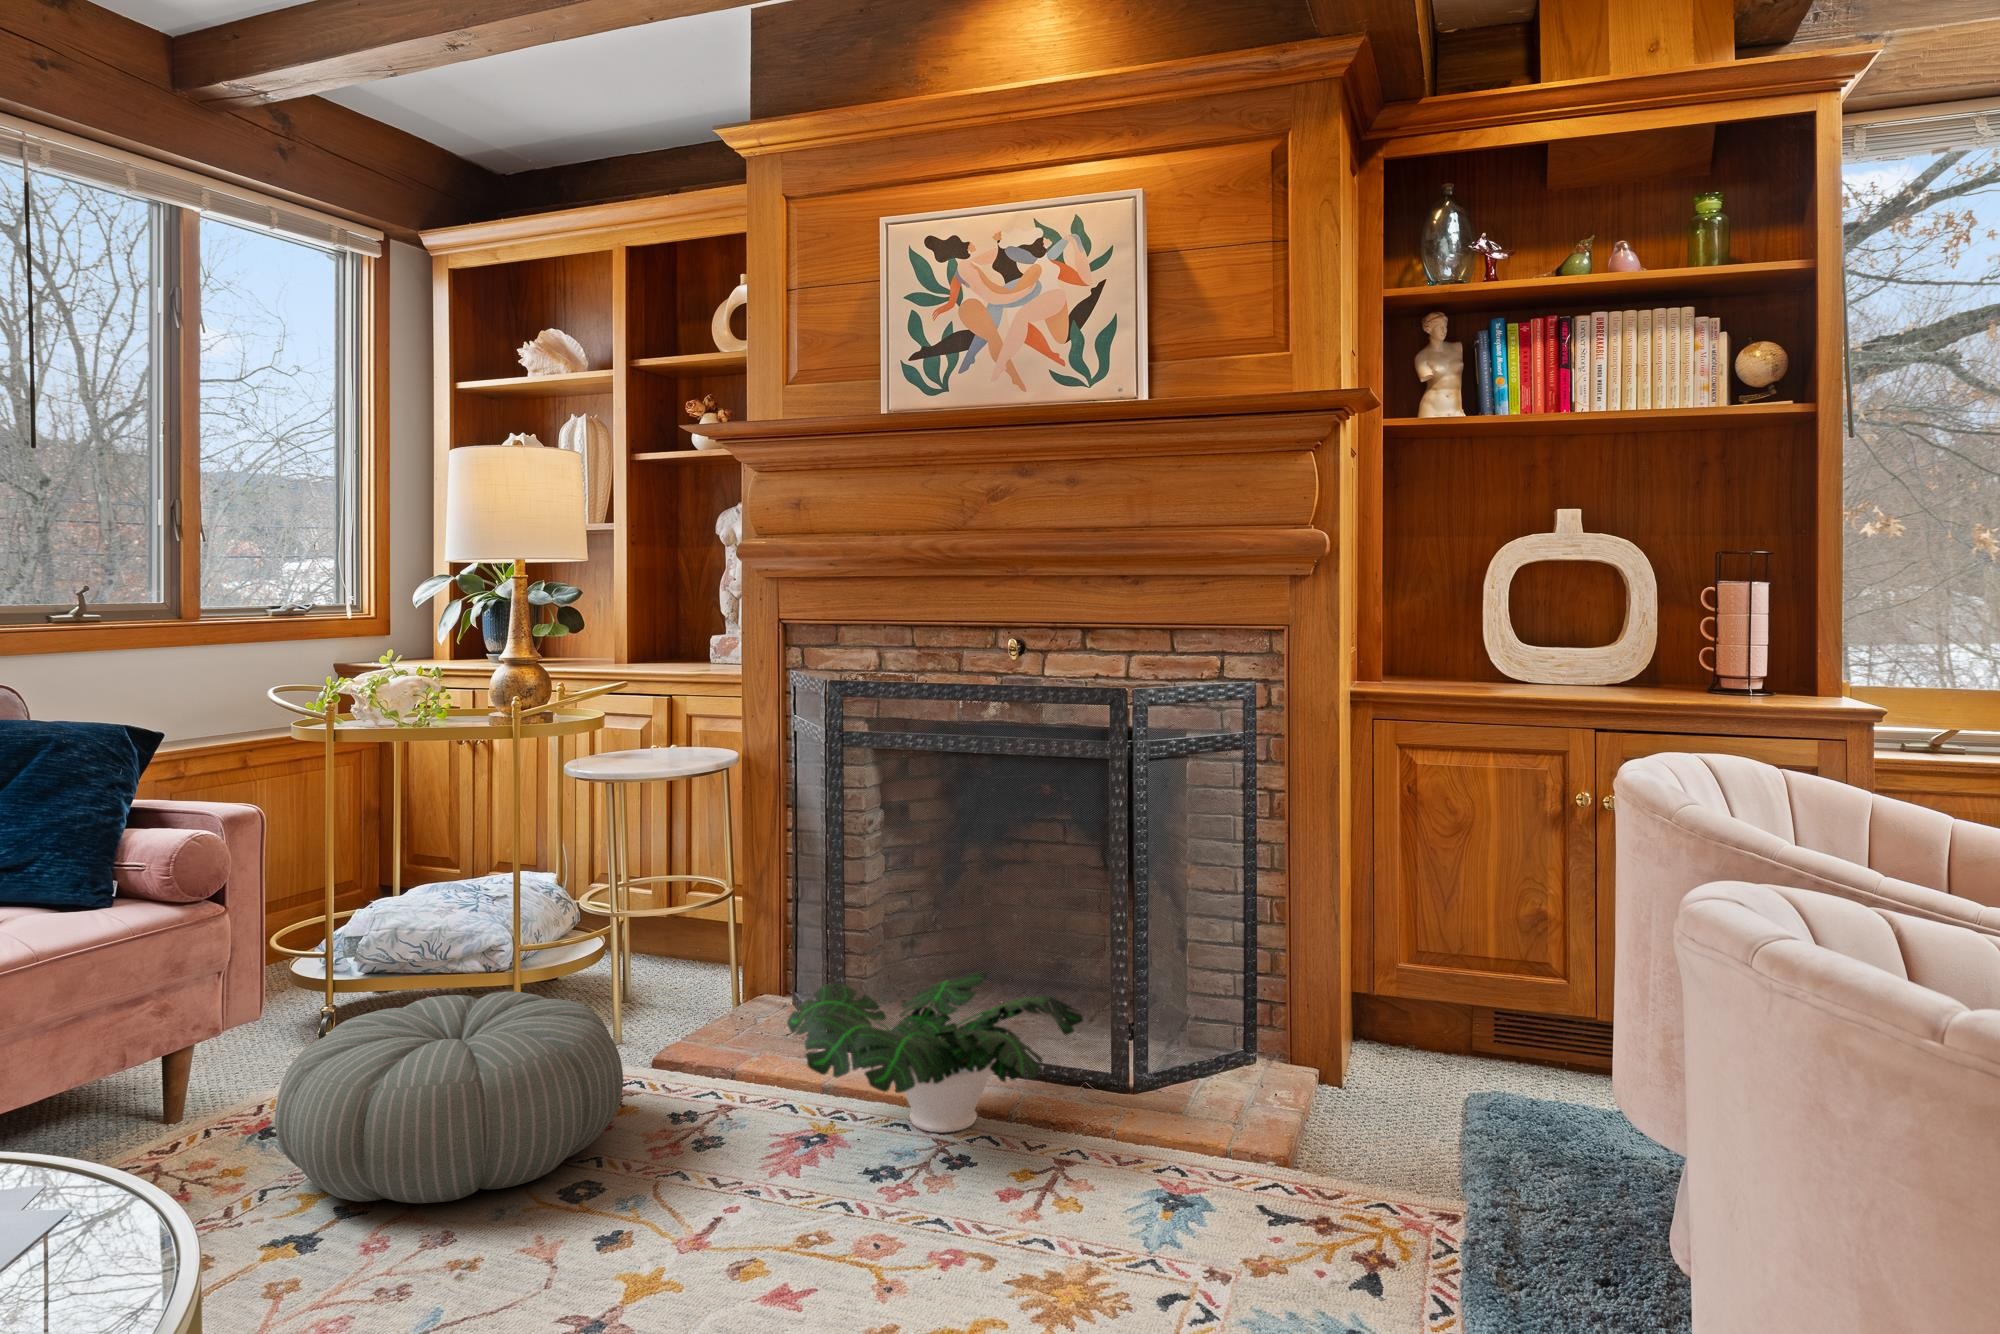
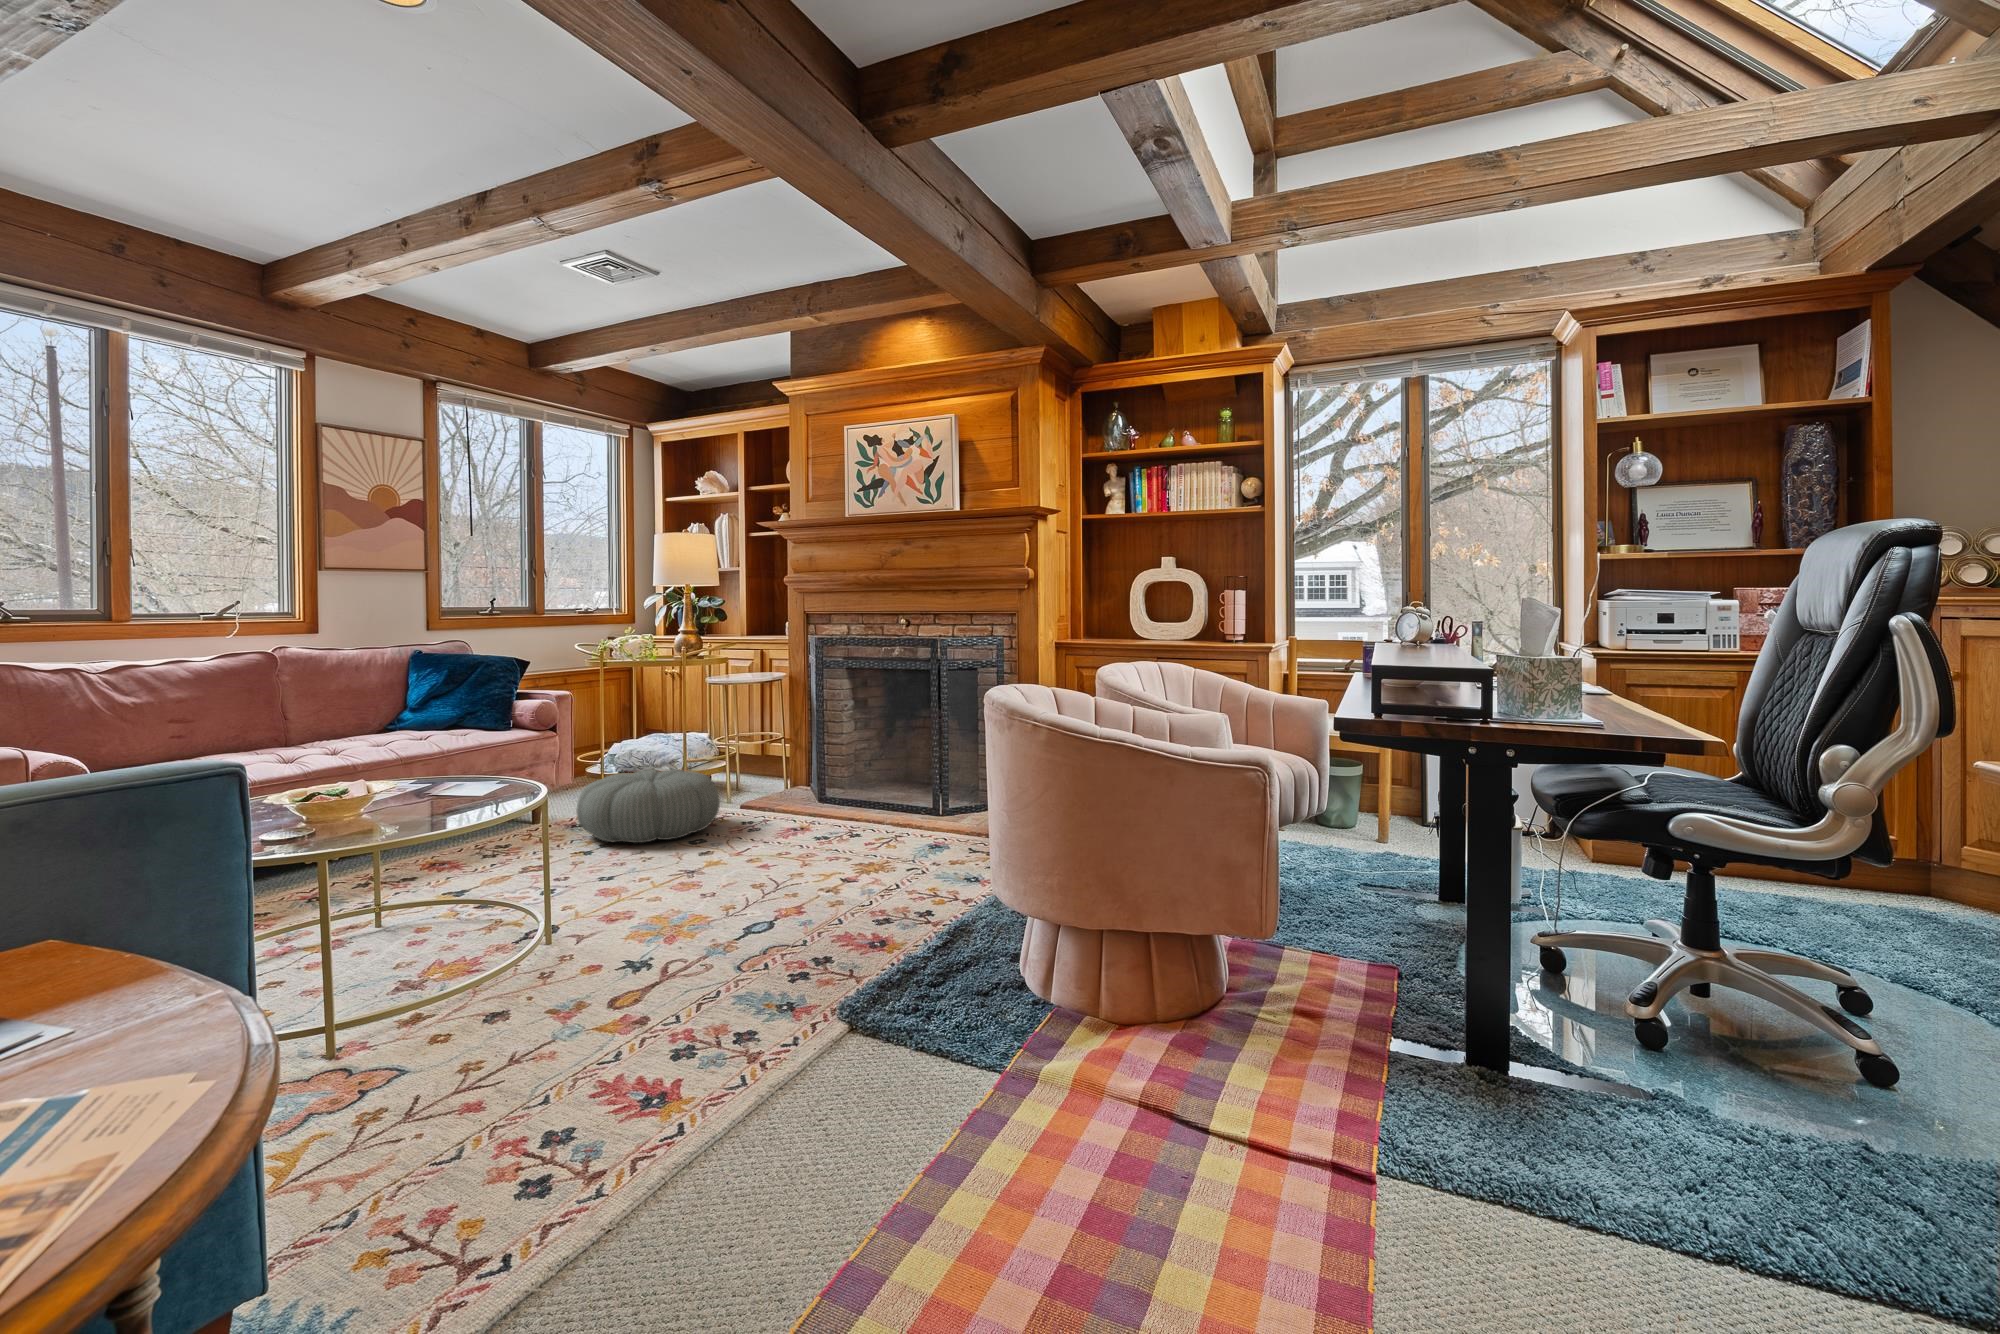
potted plant: present [787,973,1083,1132] -> none [793,766,921,829]

